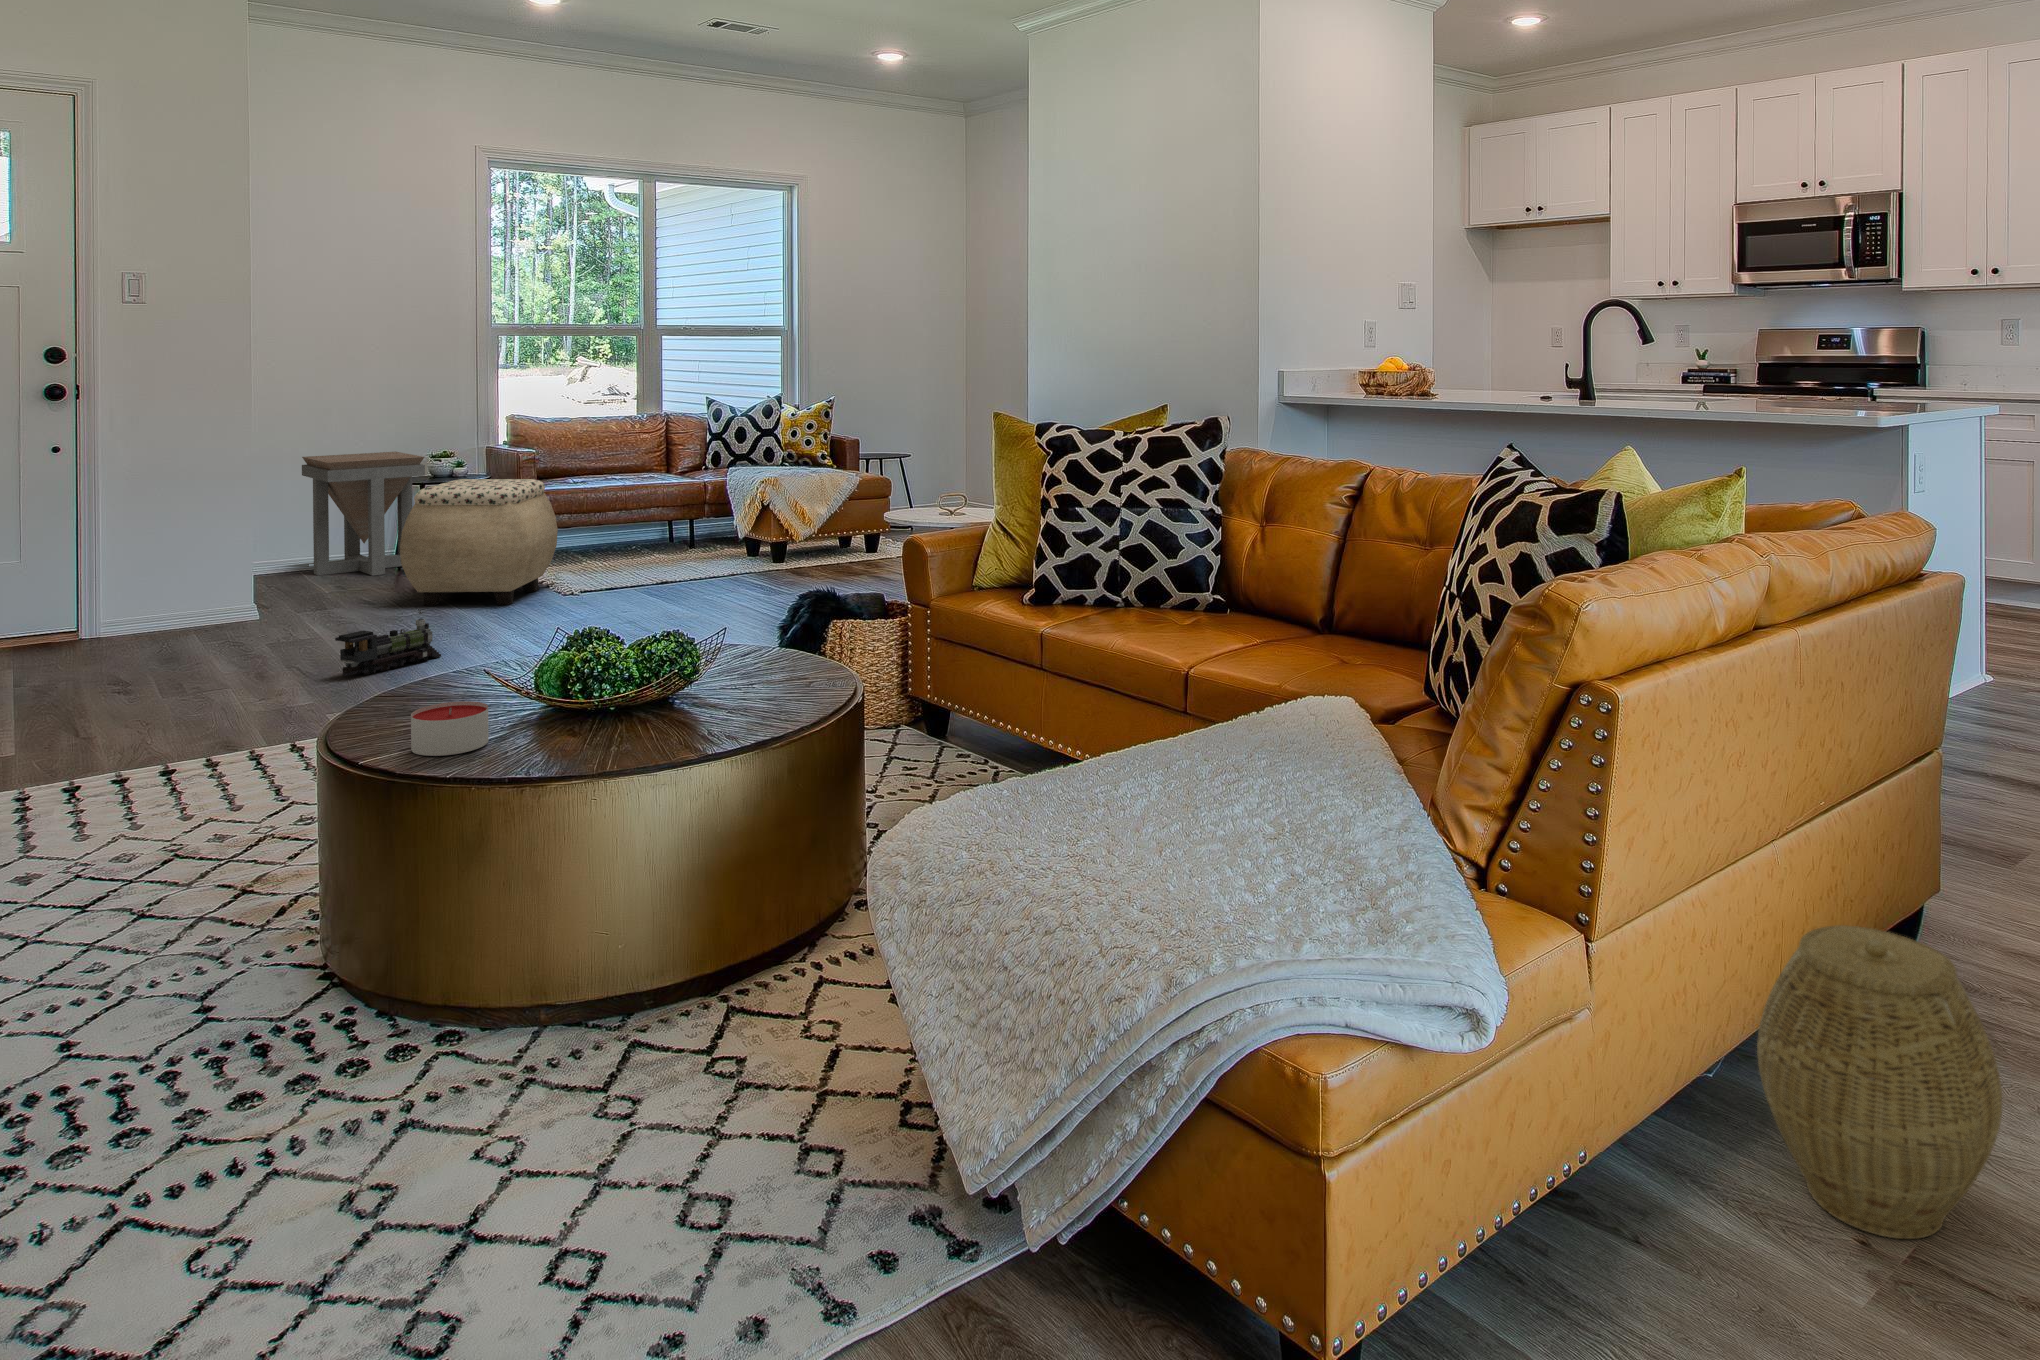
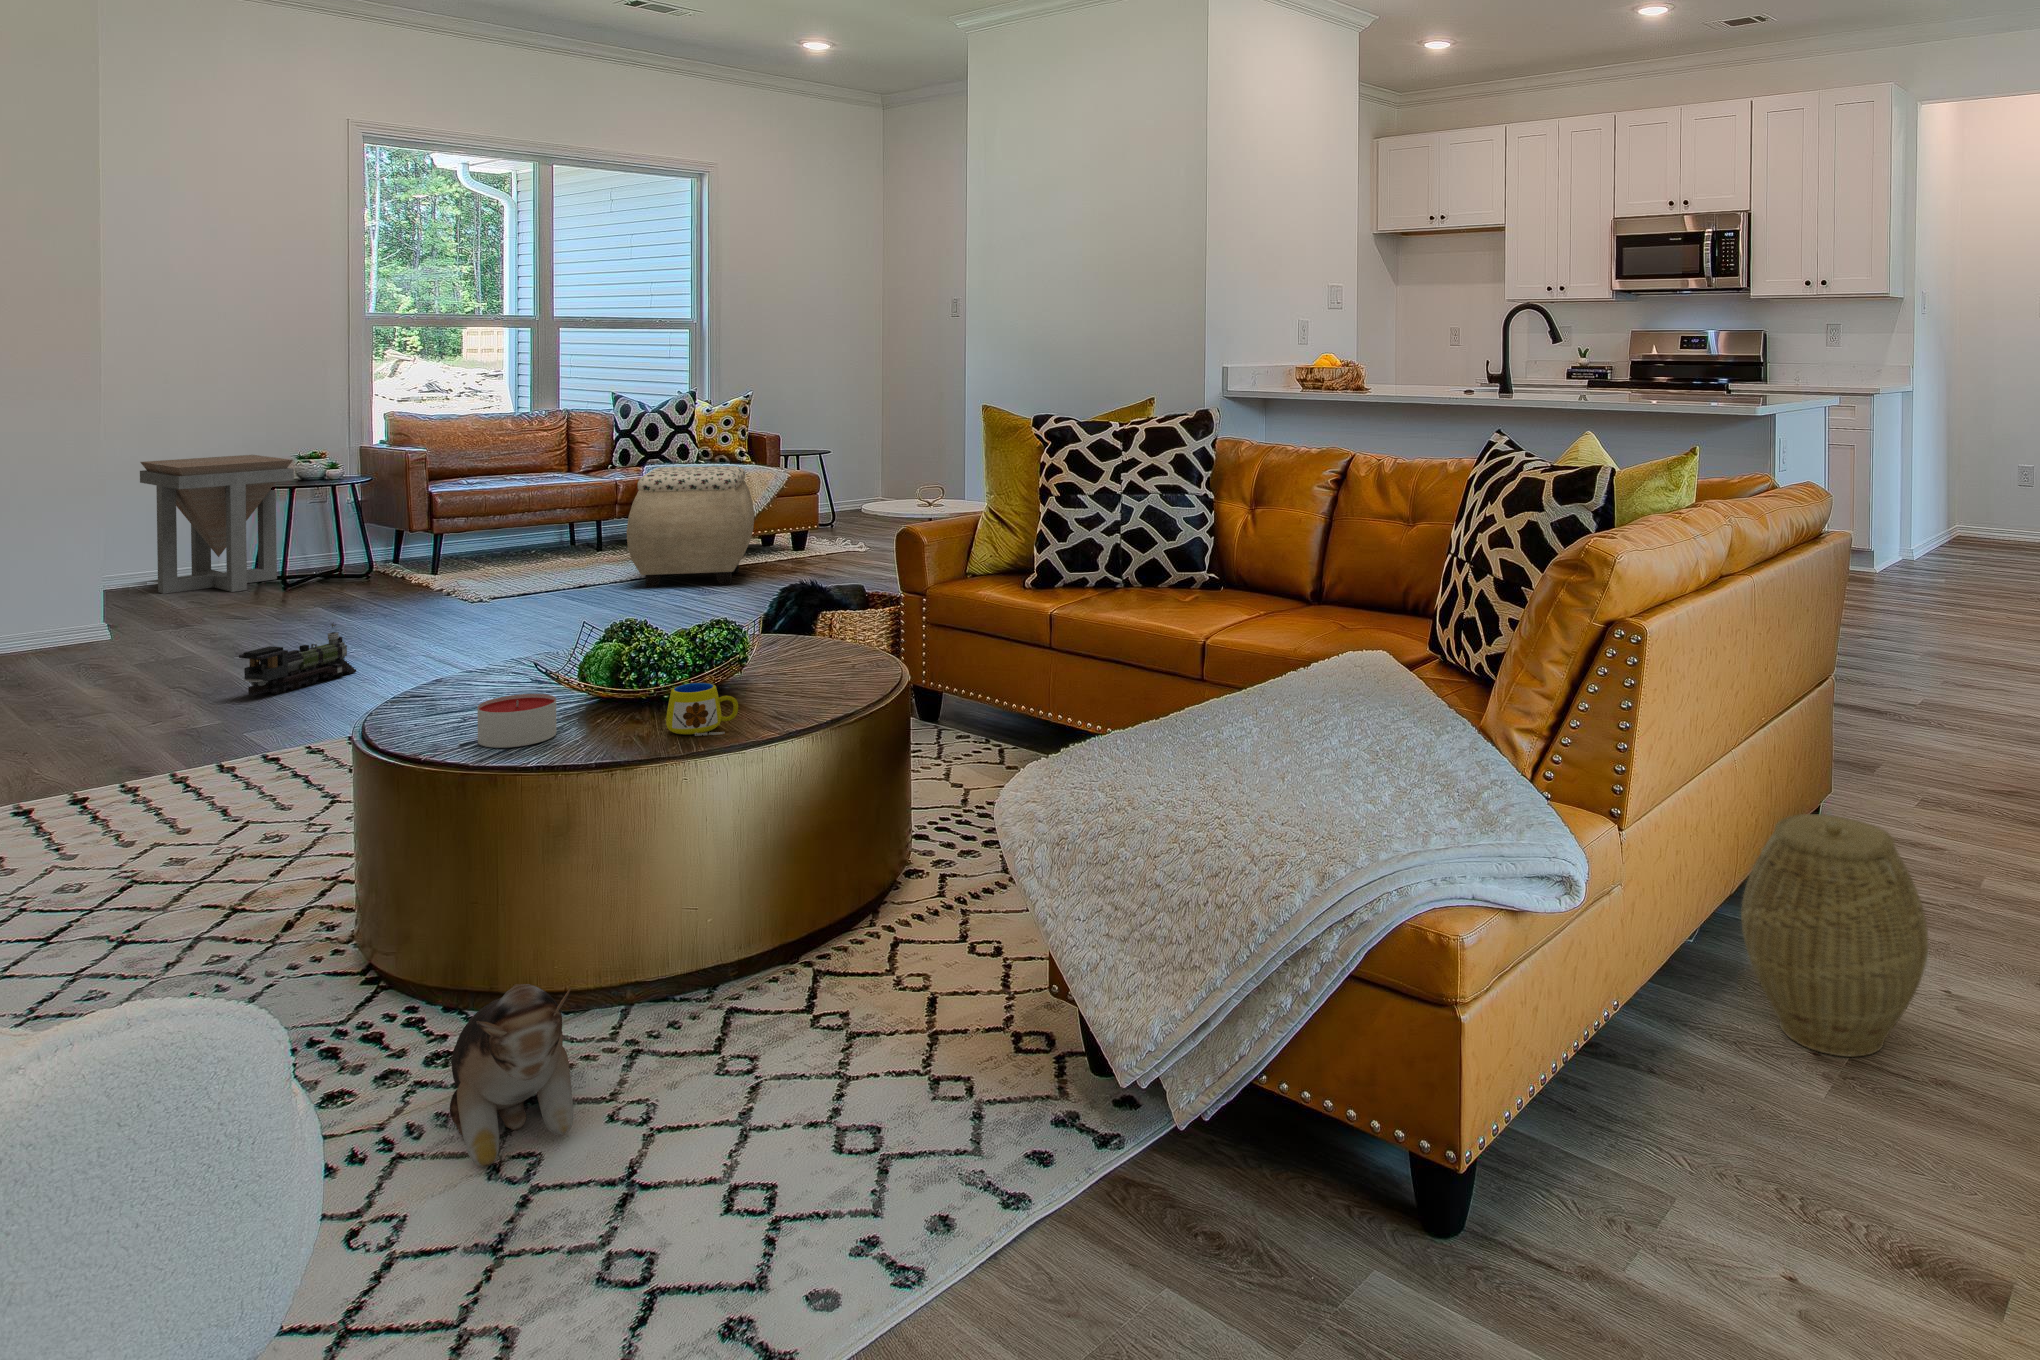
ottoman: present [400,479,558,606] -> present [626,466,754,588]
mug: none [589,698,661,753] -> present [666,683,738,736]
plush toy: none [317,1011,445,1198] -> present [450,984,573,1167]

